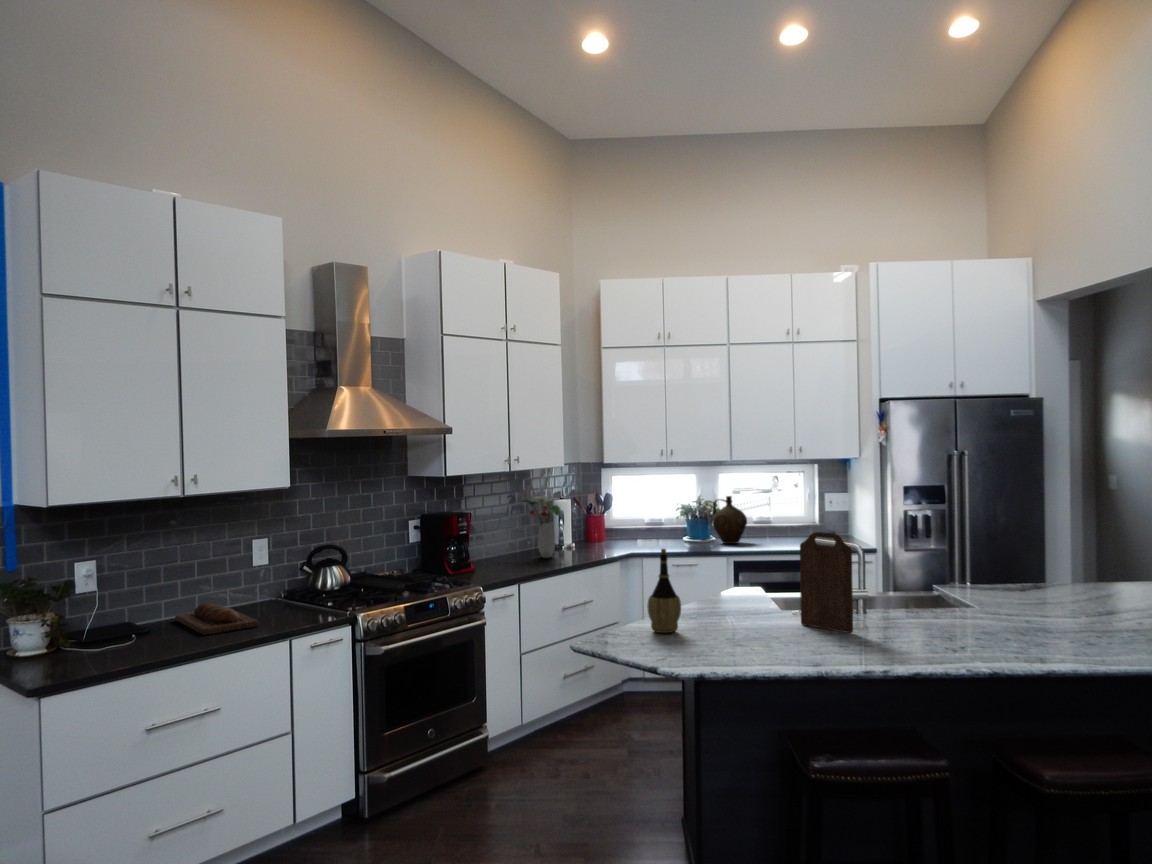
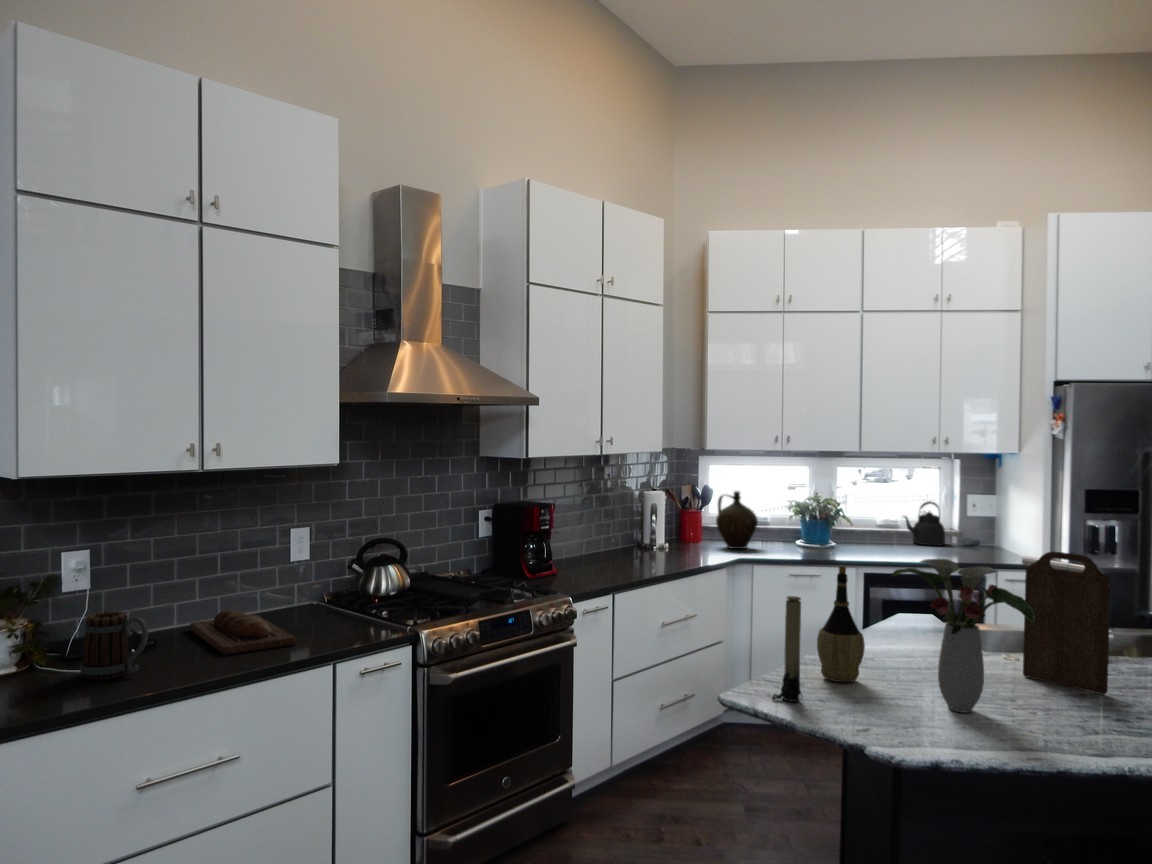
flower arrangement: present [523,496,560,558] -> present [892,559,1035,713]
ceramic jug: present [713,496,747,544] -> present [716,491,758,549]
kettle: none [770,500,806,536] -> present [904,501,945,546]
candle: none [608,571,630,646] -> present [772,596,802,702]
mug: none [95,603,146,655] -> present [80,611,148,680]

